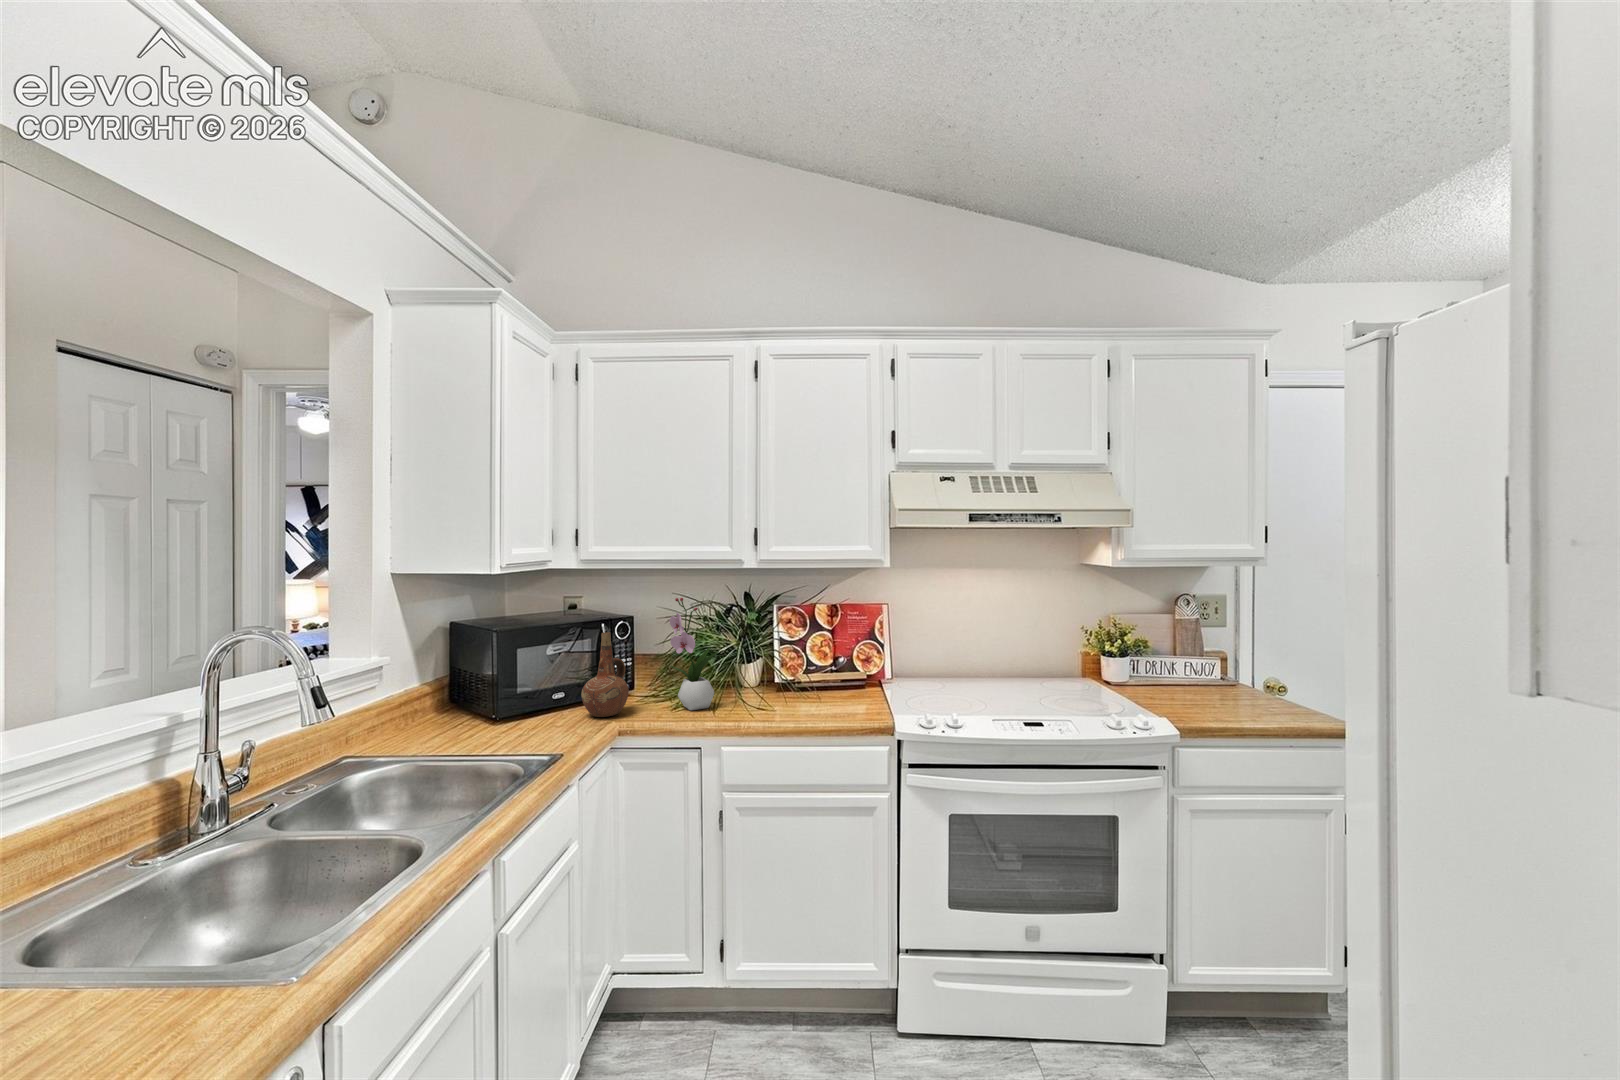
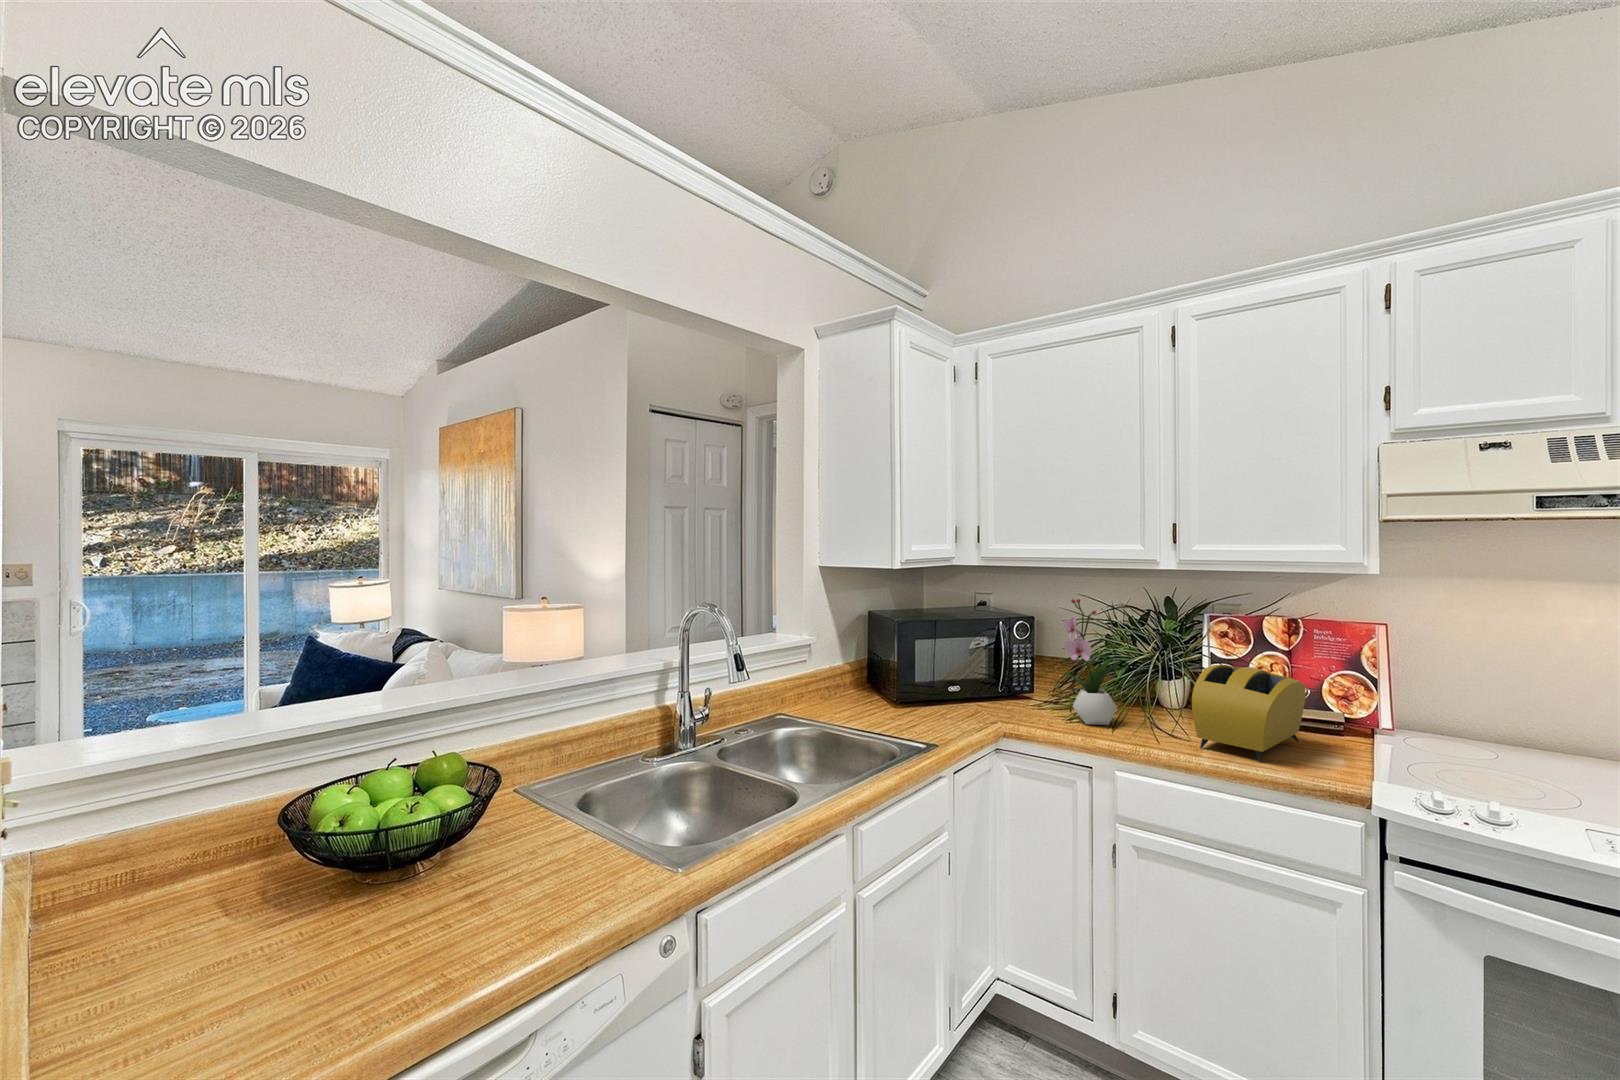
ceramic pitcher: present [581,632,629,717] -> none [971,630,1019,716]
toaster: none [776,645,847,718] -> present [1192,665,1305,762]

